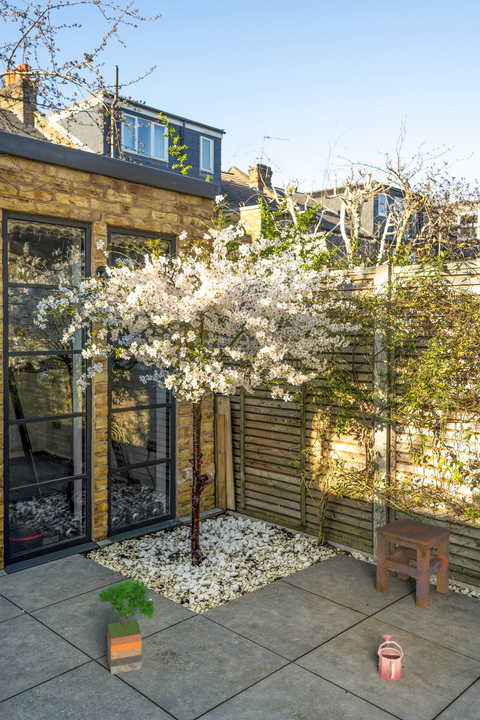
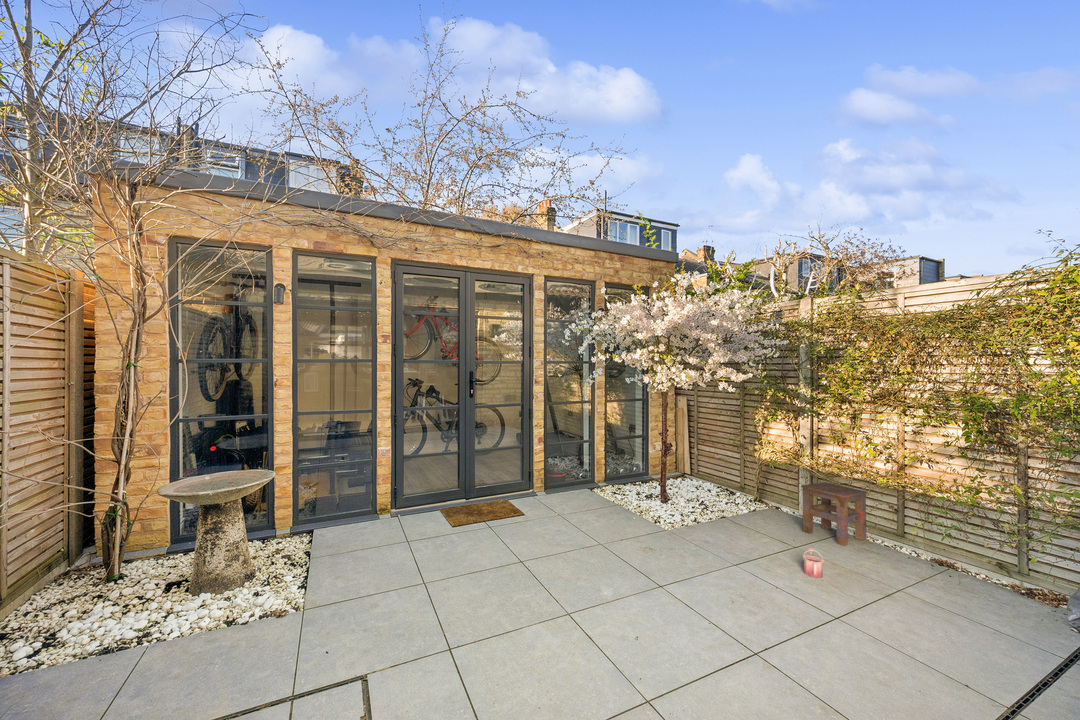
potted tree: present [98,579,154,675] -> none [607,489,644,544]

